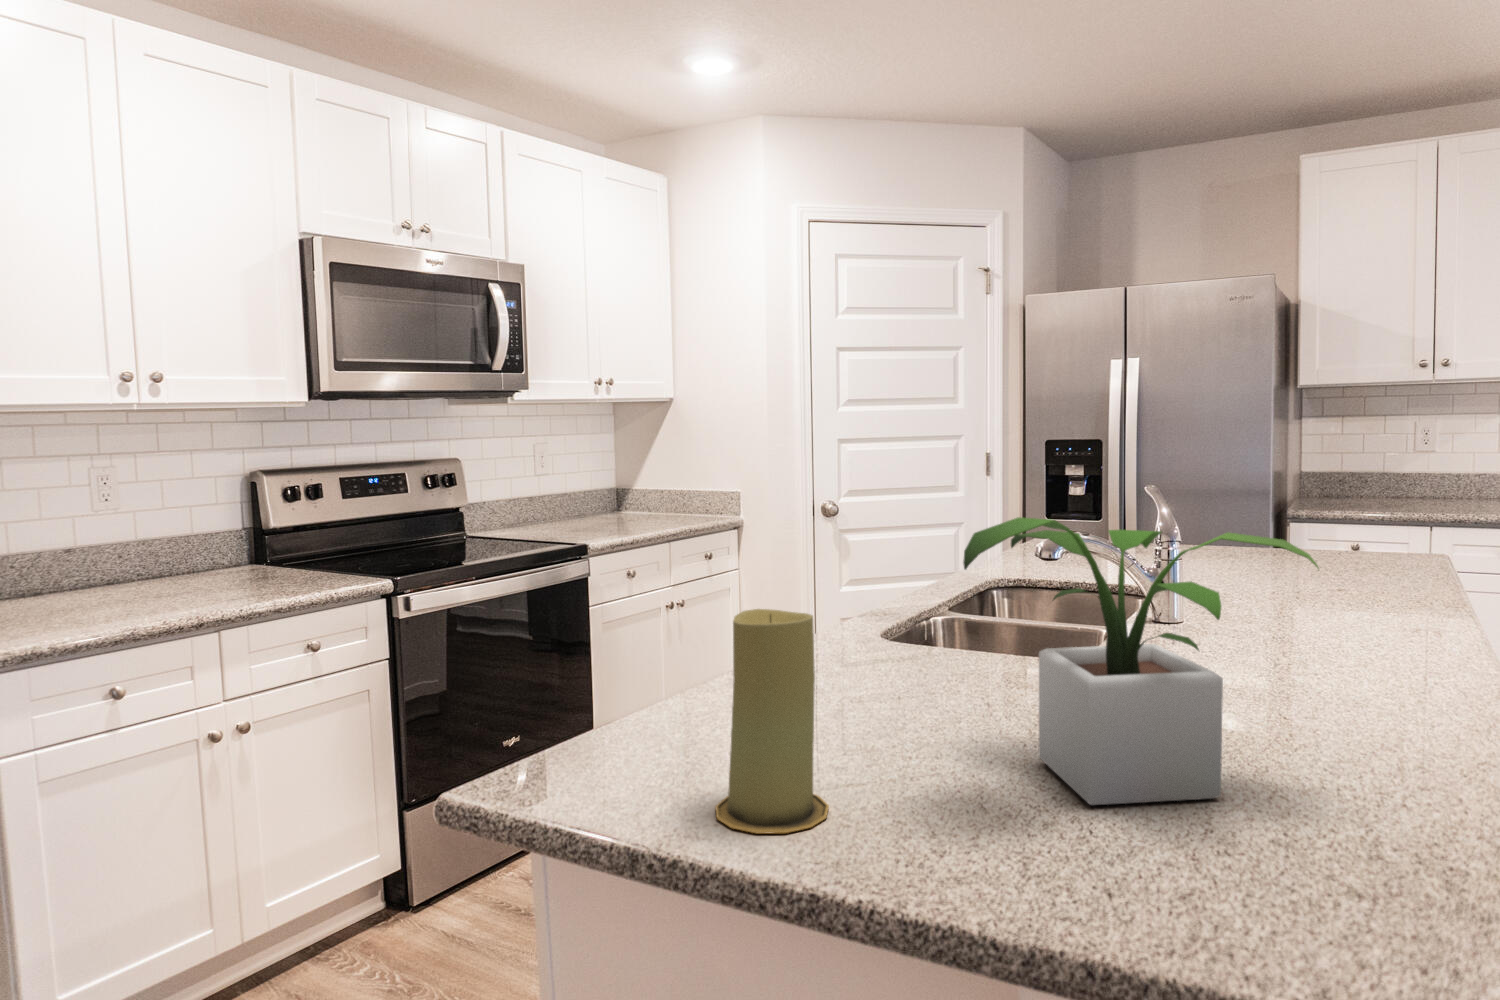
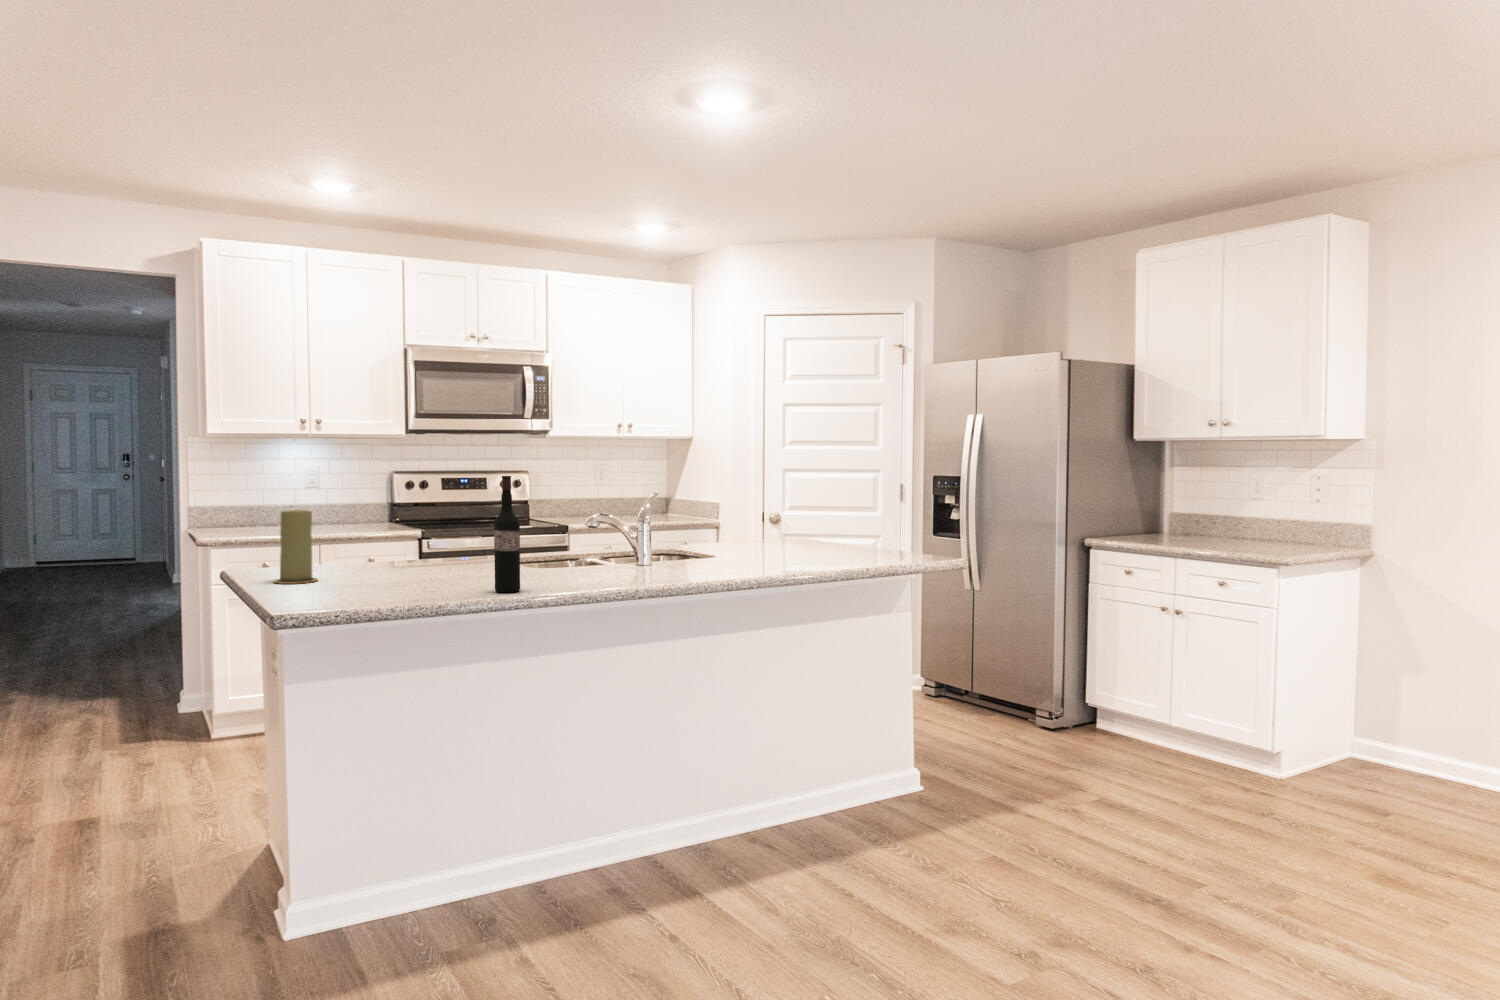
wine bottle: none [1357,488,1430,775] -> present [494,476,520,592]
potted plant: present [963,517,1319,805] -> none [336,479,474,590]

